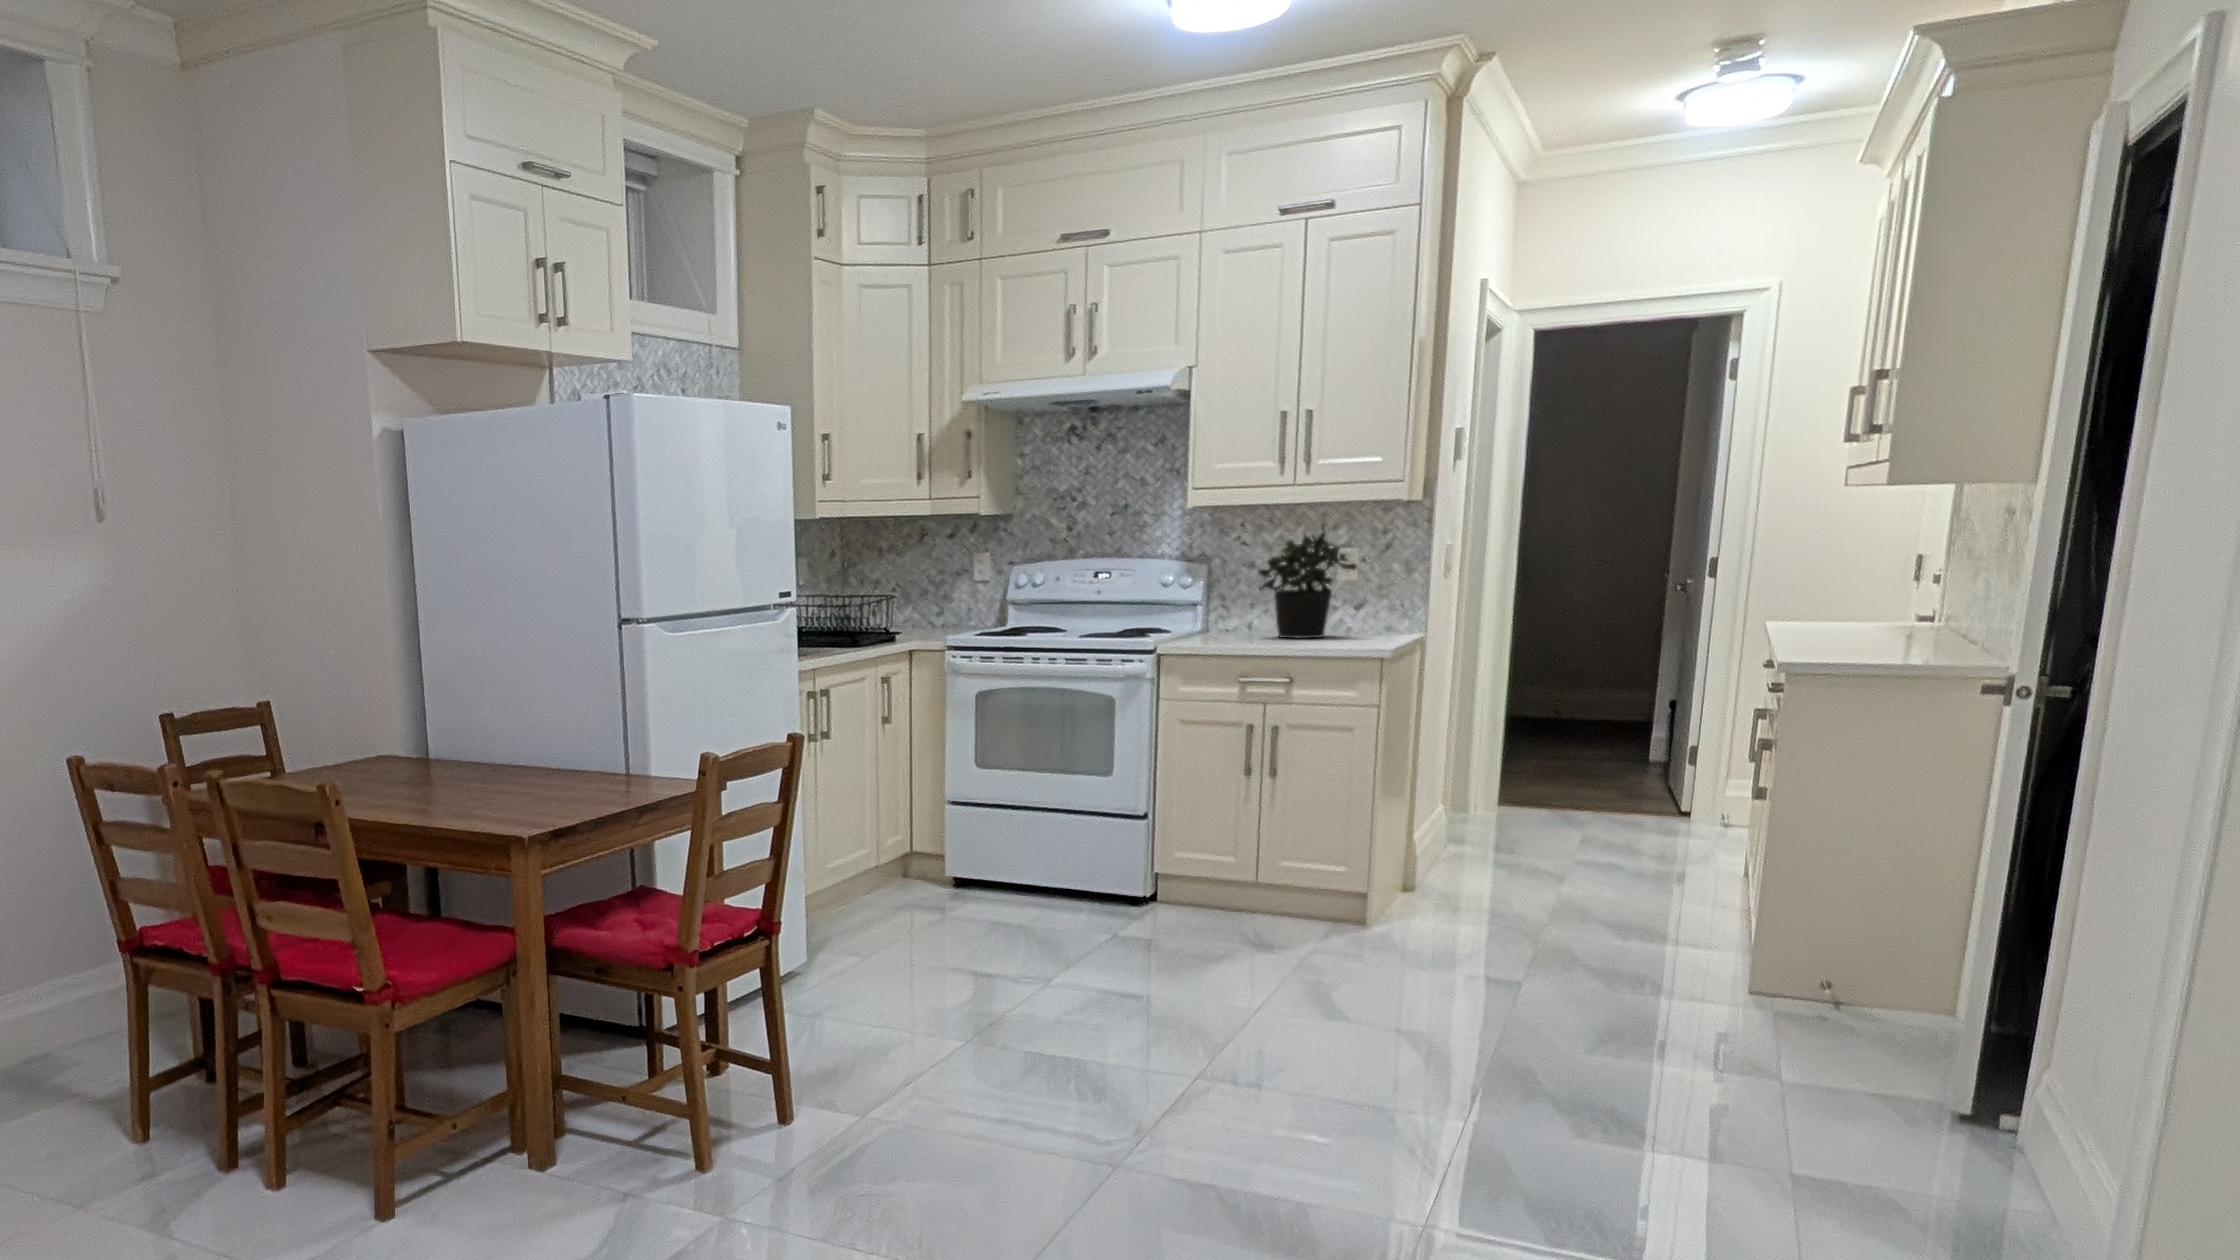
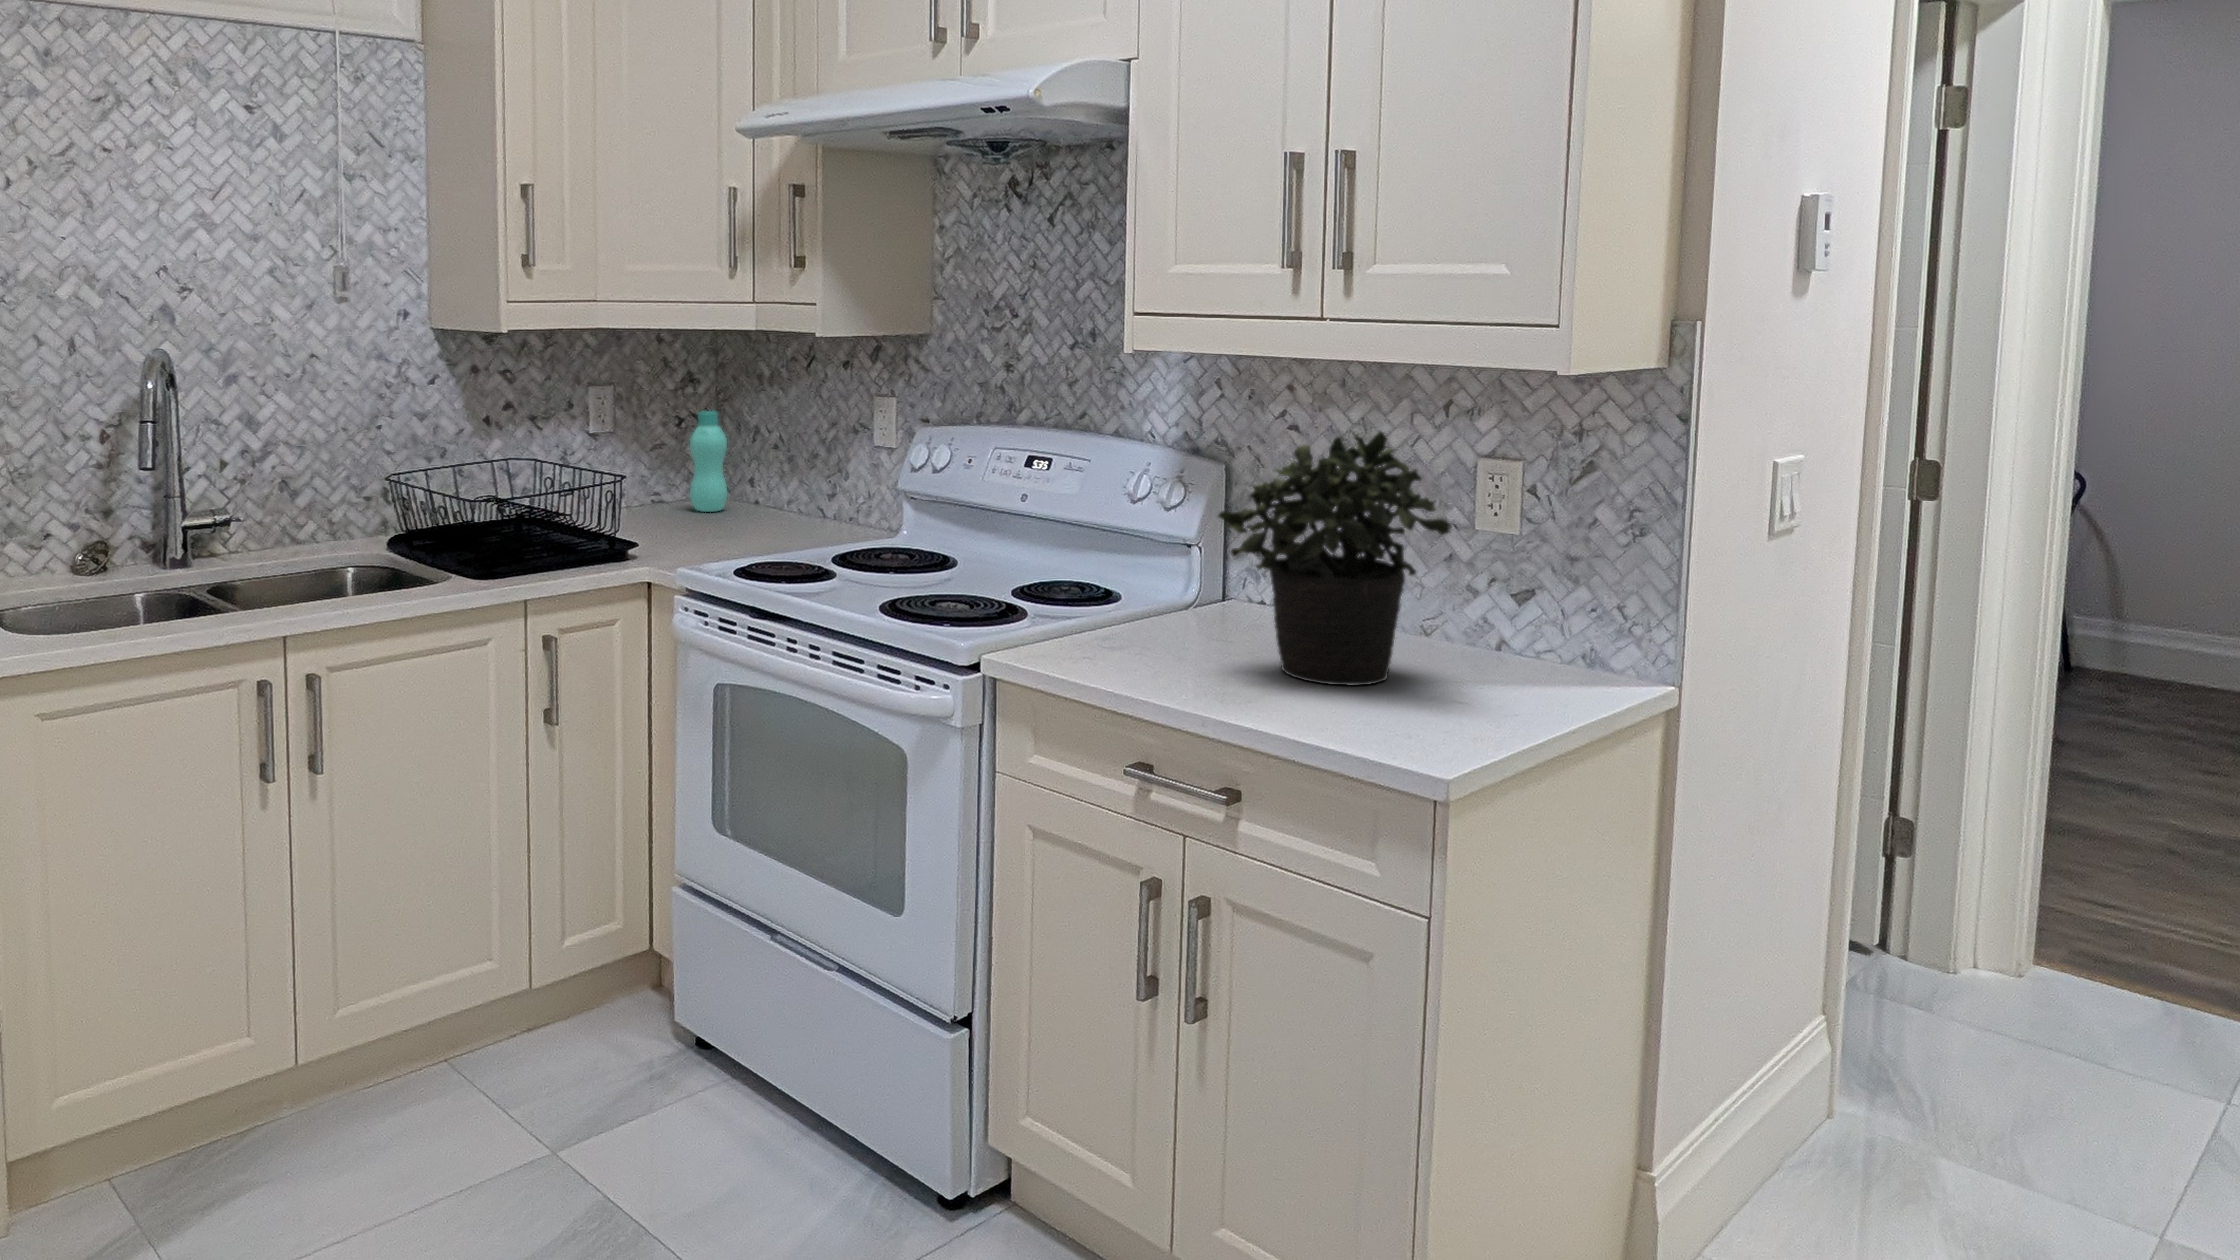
bottle: none [856,567,876,626] -> present [690,411,727,512]

